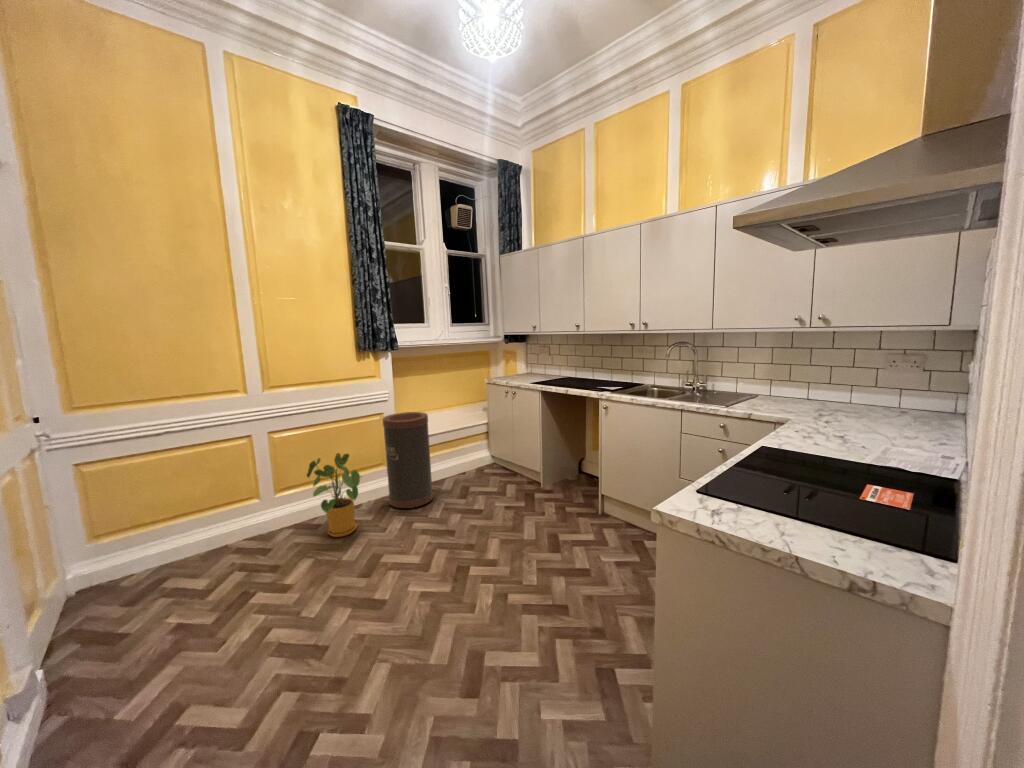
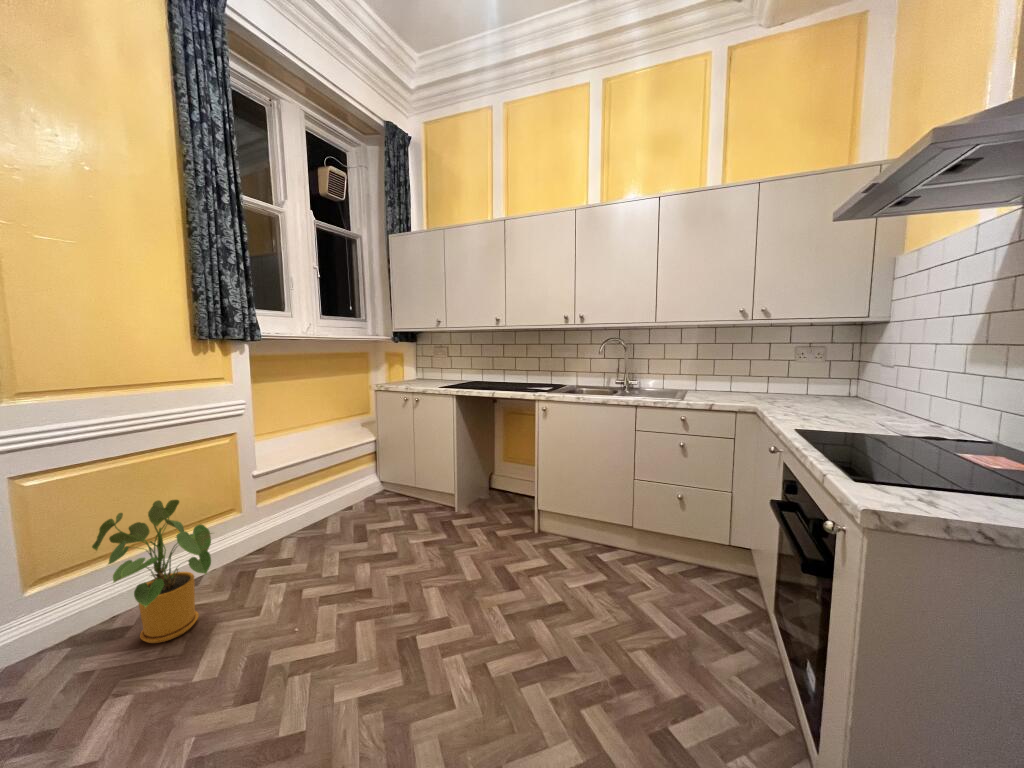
trash can: present [383,412,433,509] -> none [237,429,317,570]

